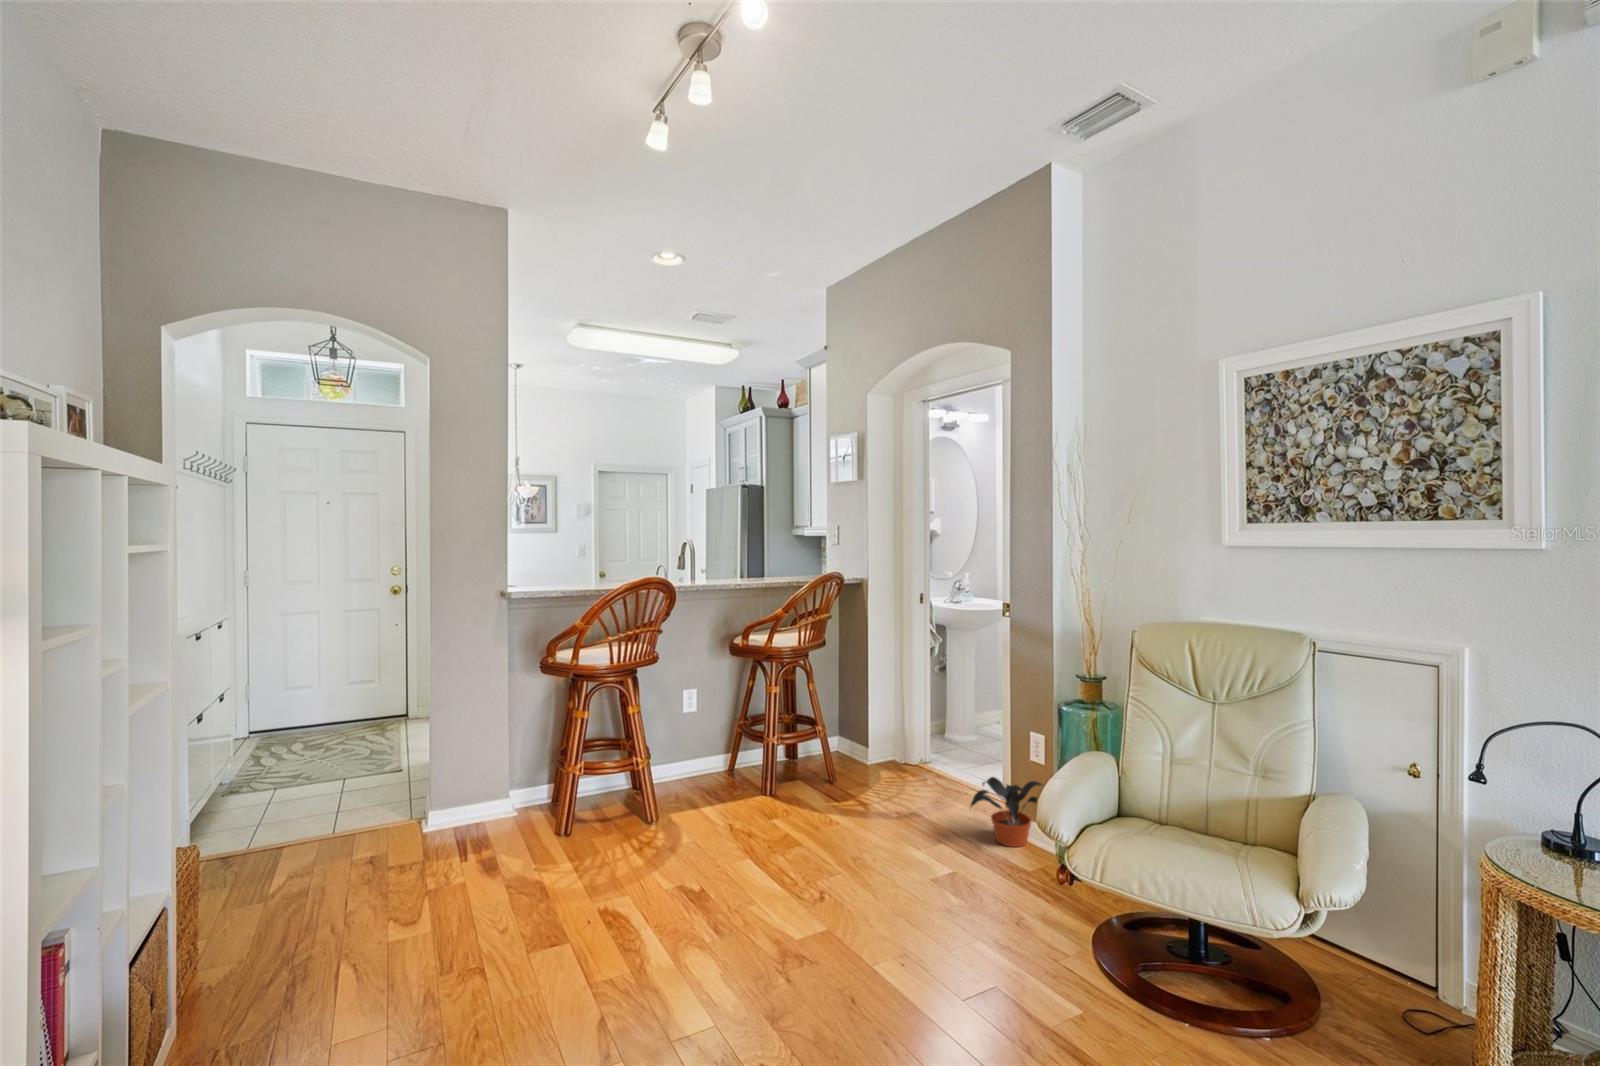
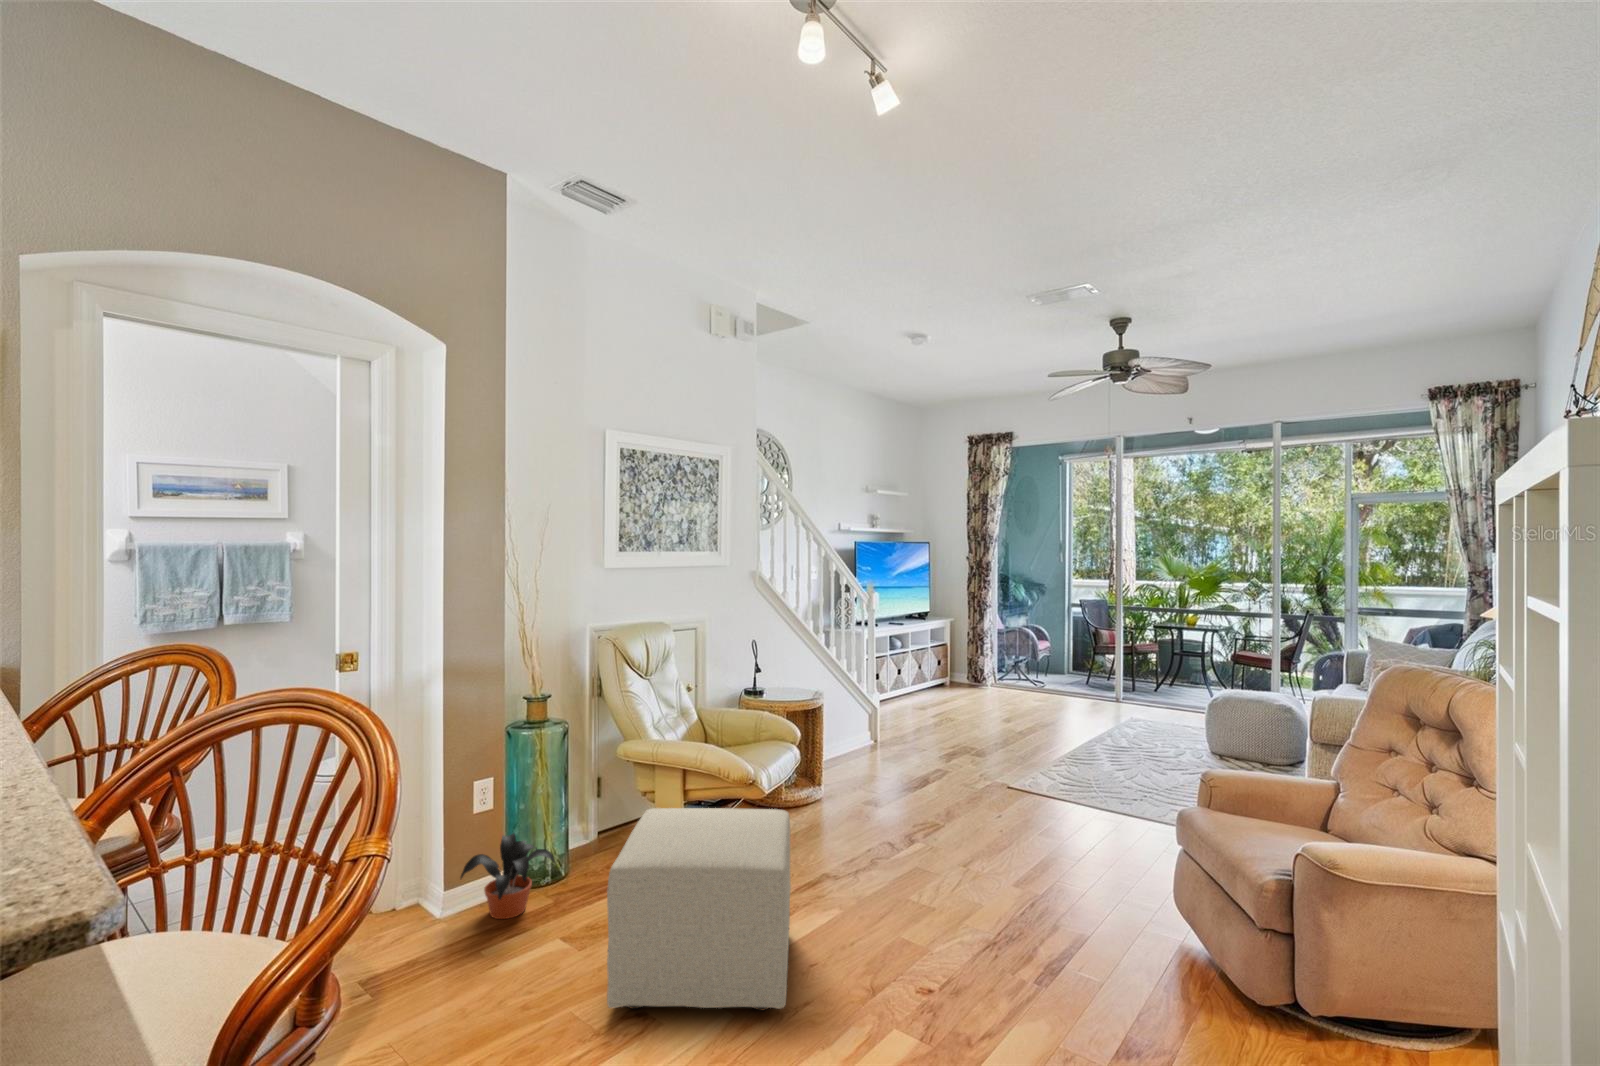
ottoman: none [779,771,965,975] -> present [607,808,791,1010]

